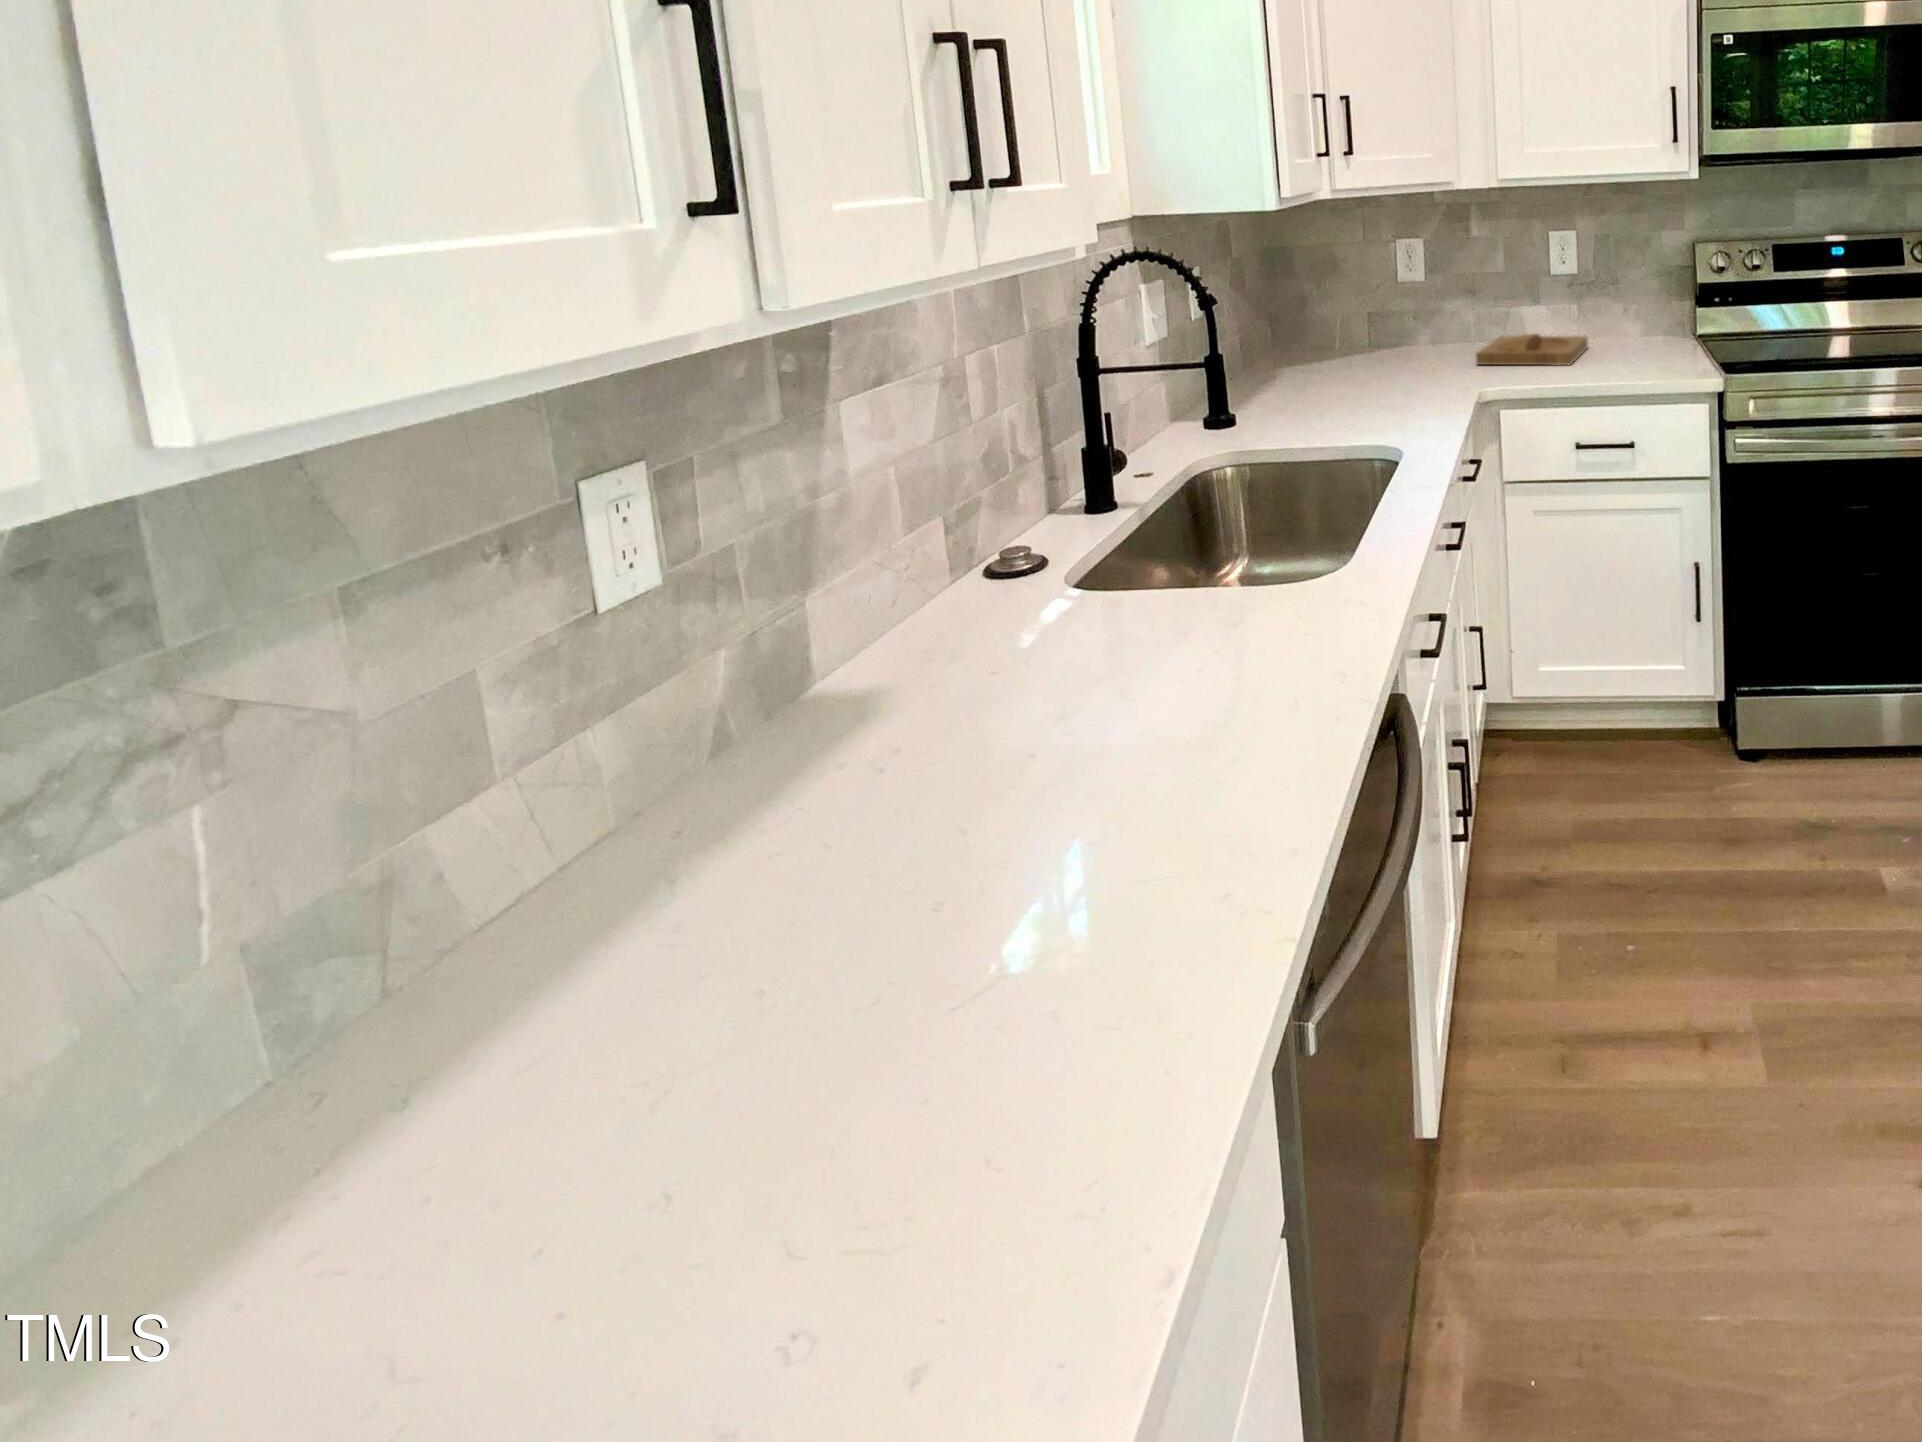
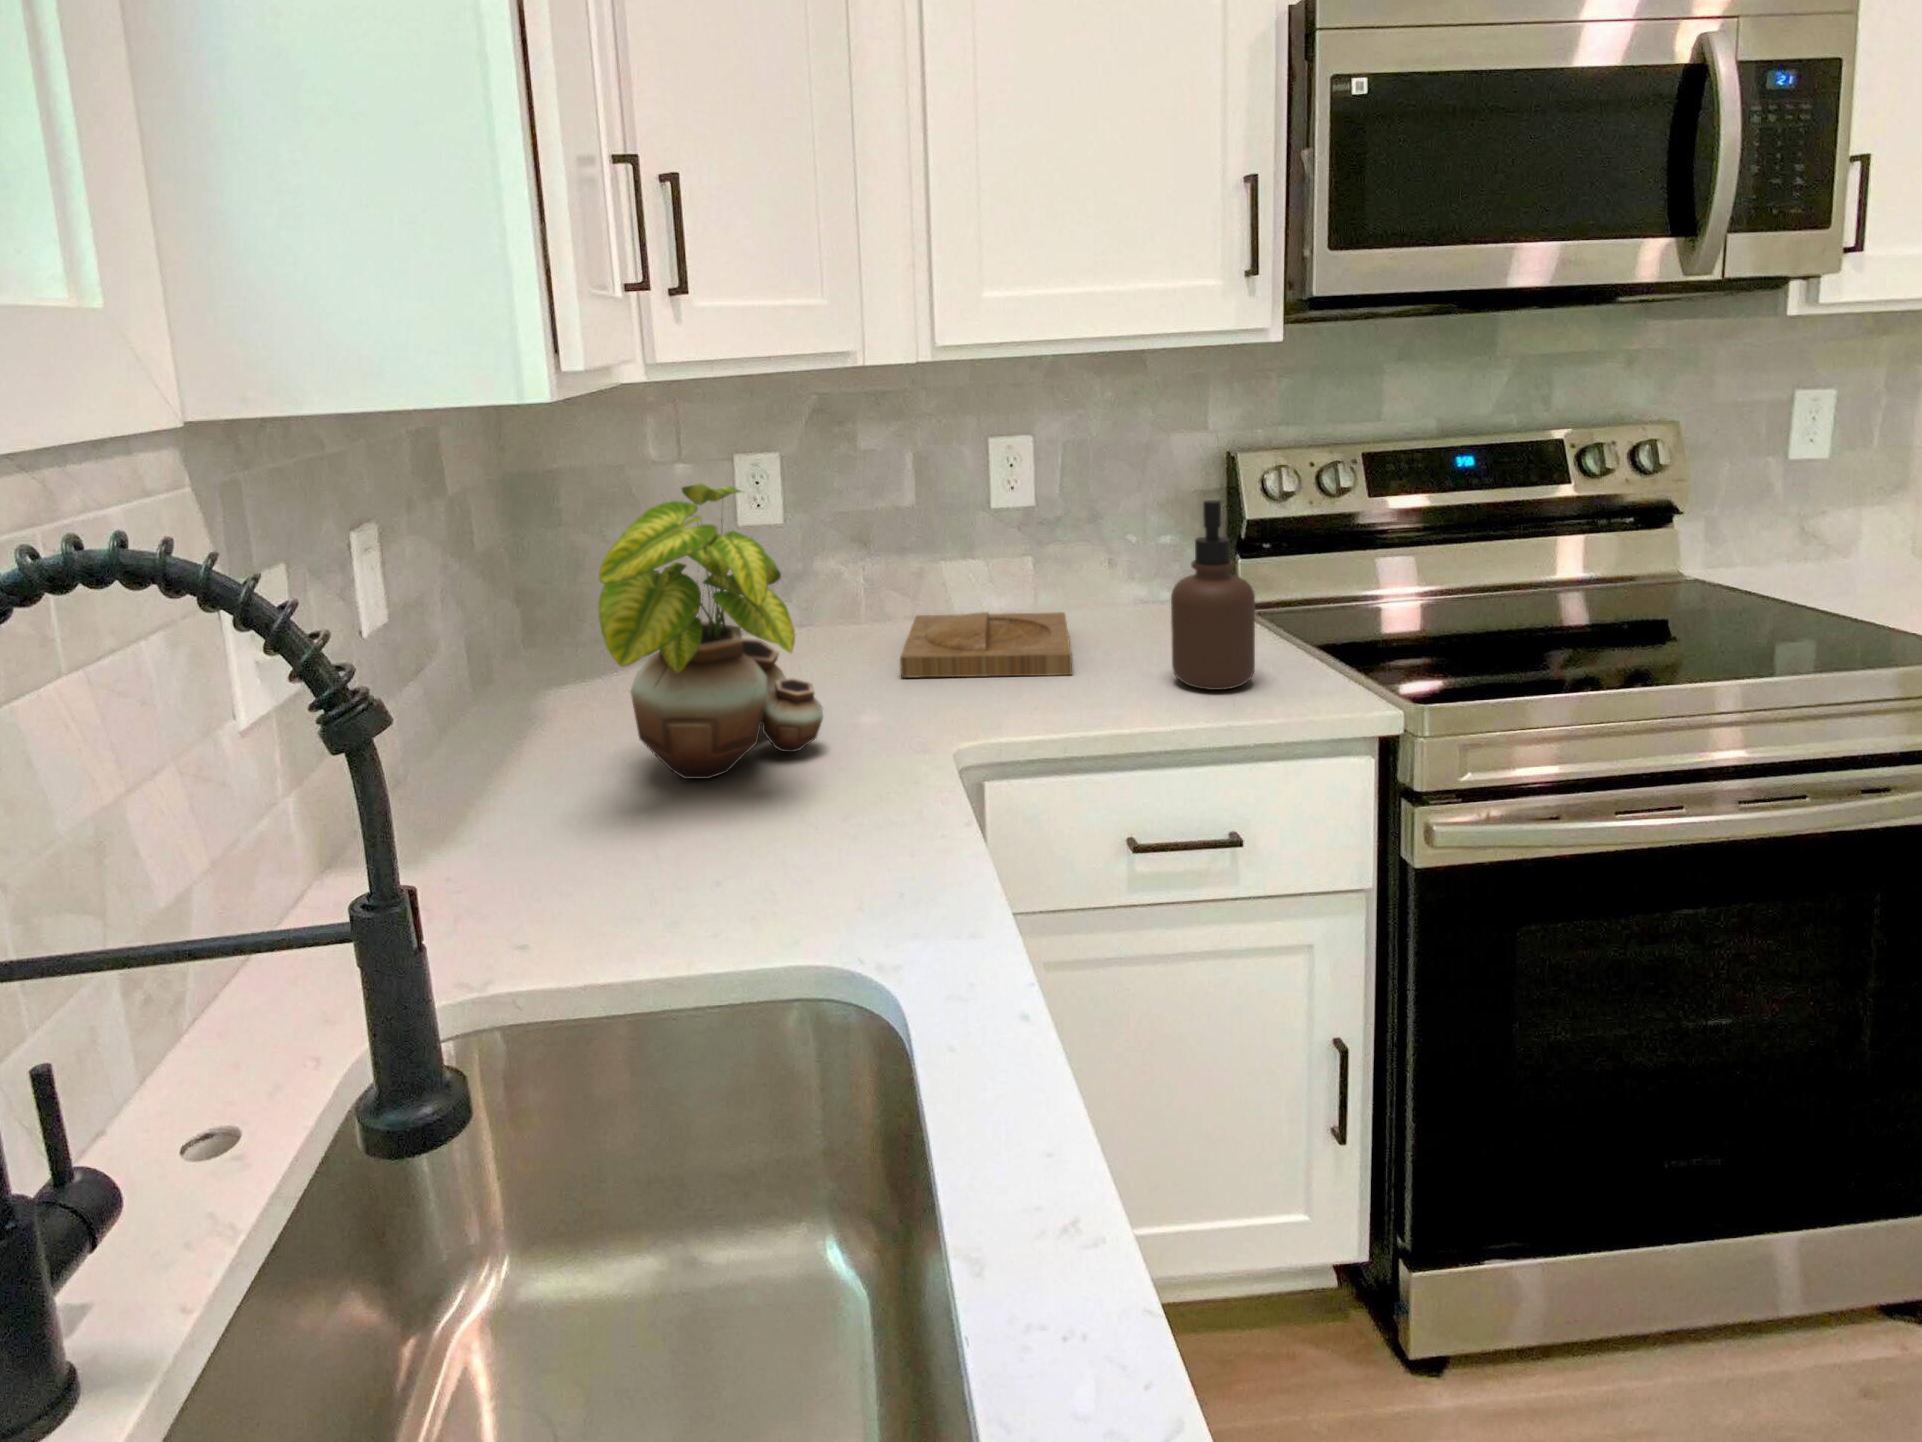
potted plant: none [1295,248,1417,397] -> present [598,484,823,779]
soap dispenser: none [1618,266,1664,371] -> present [1171,500,1255,690]

